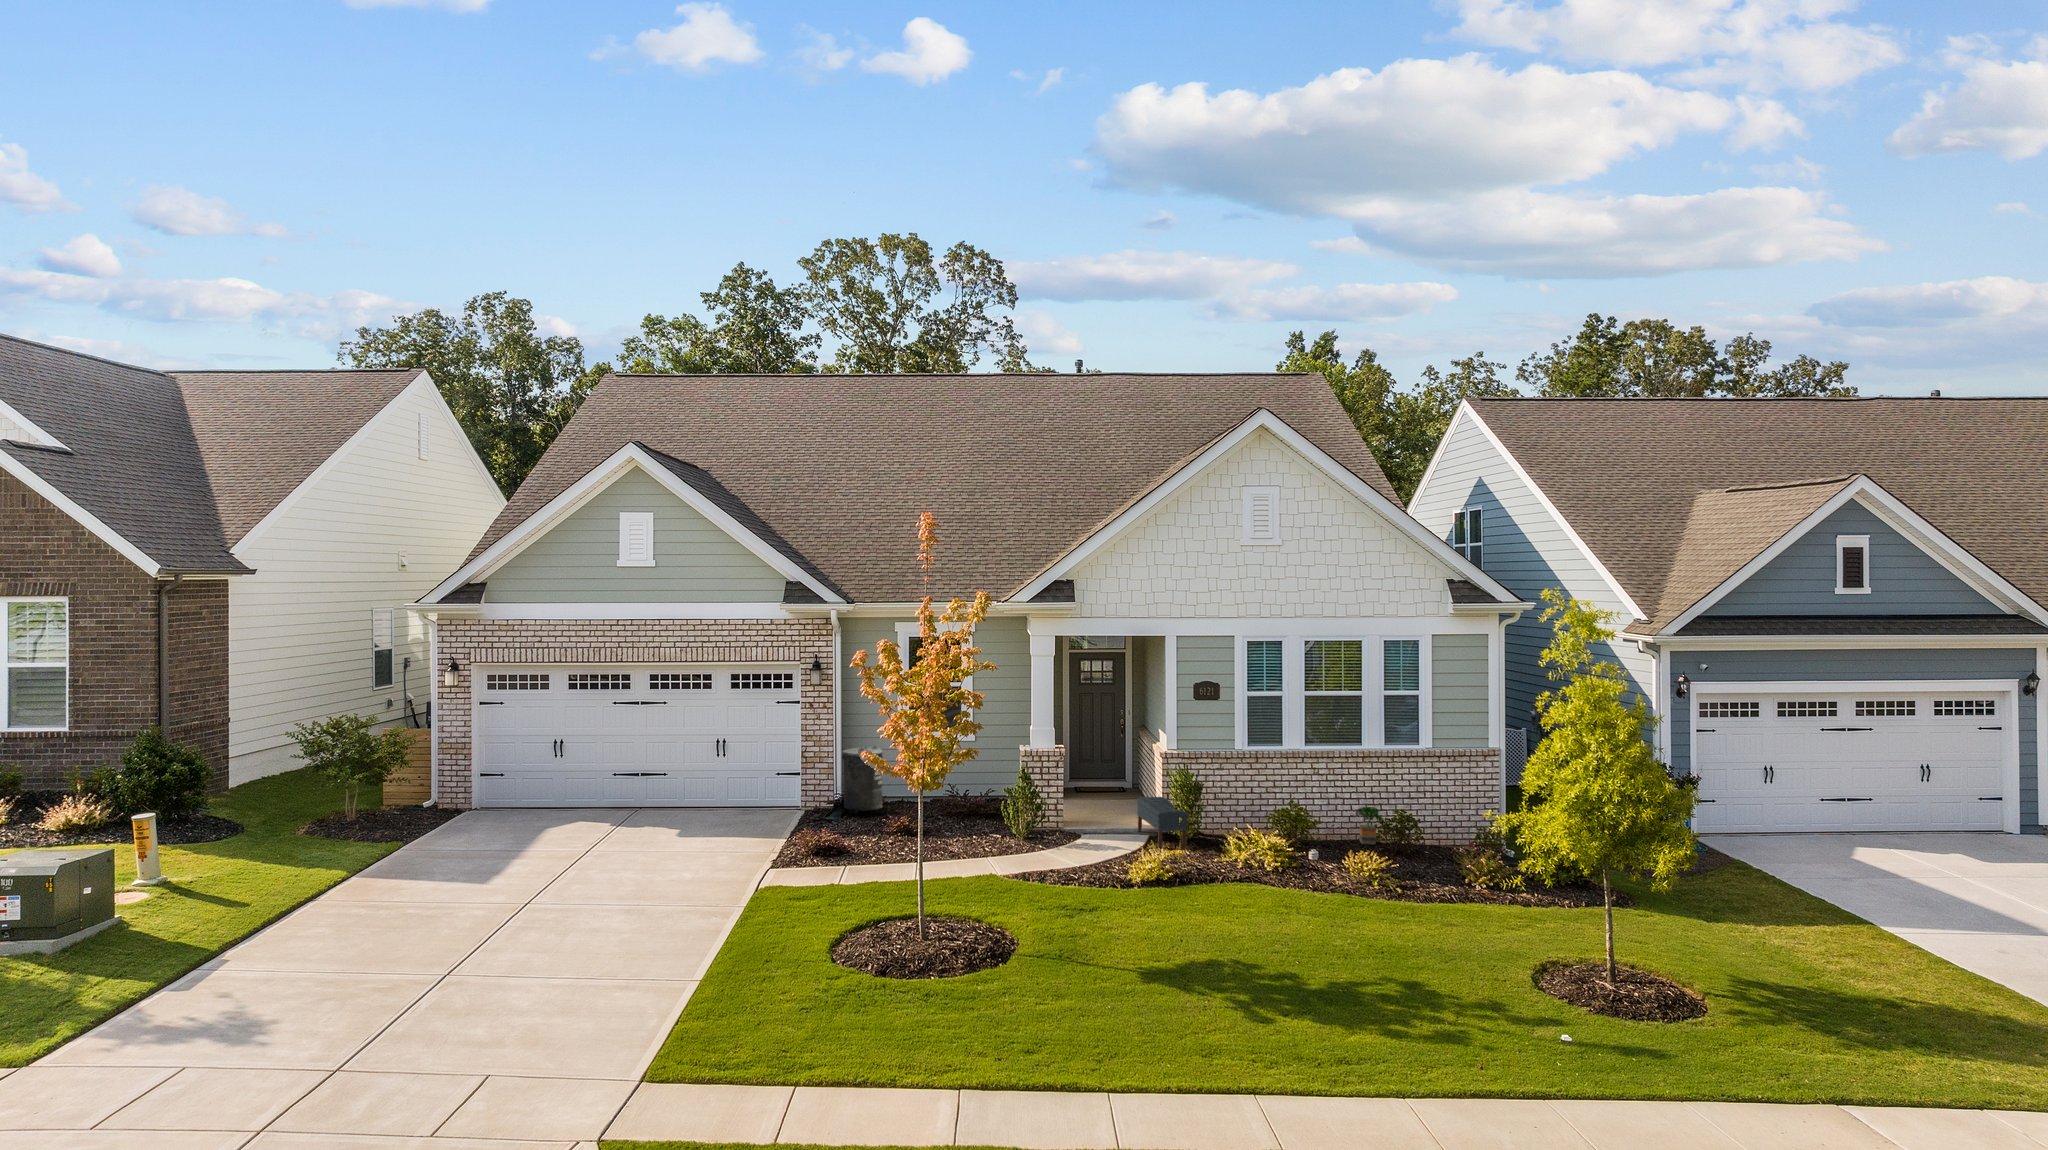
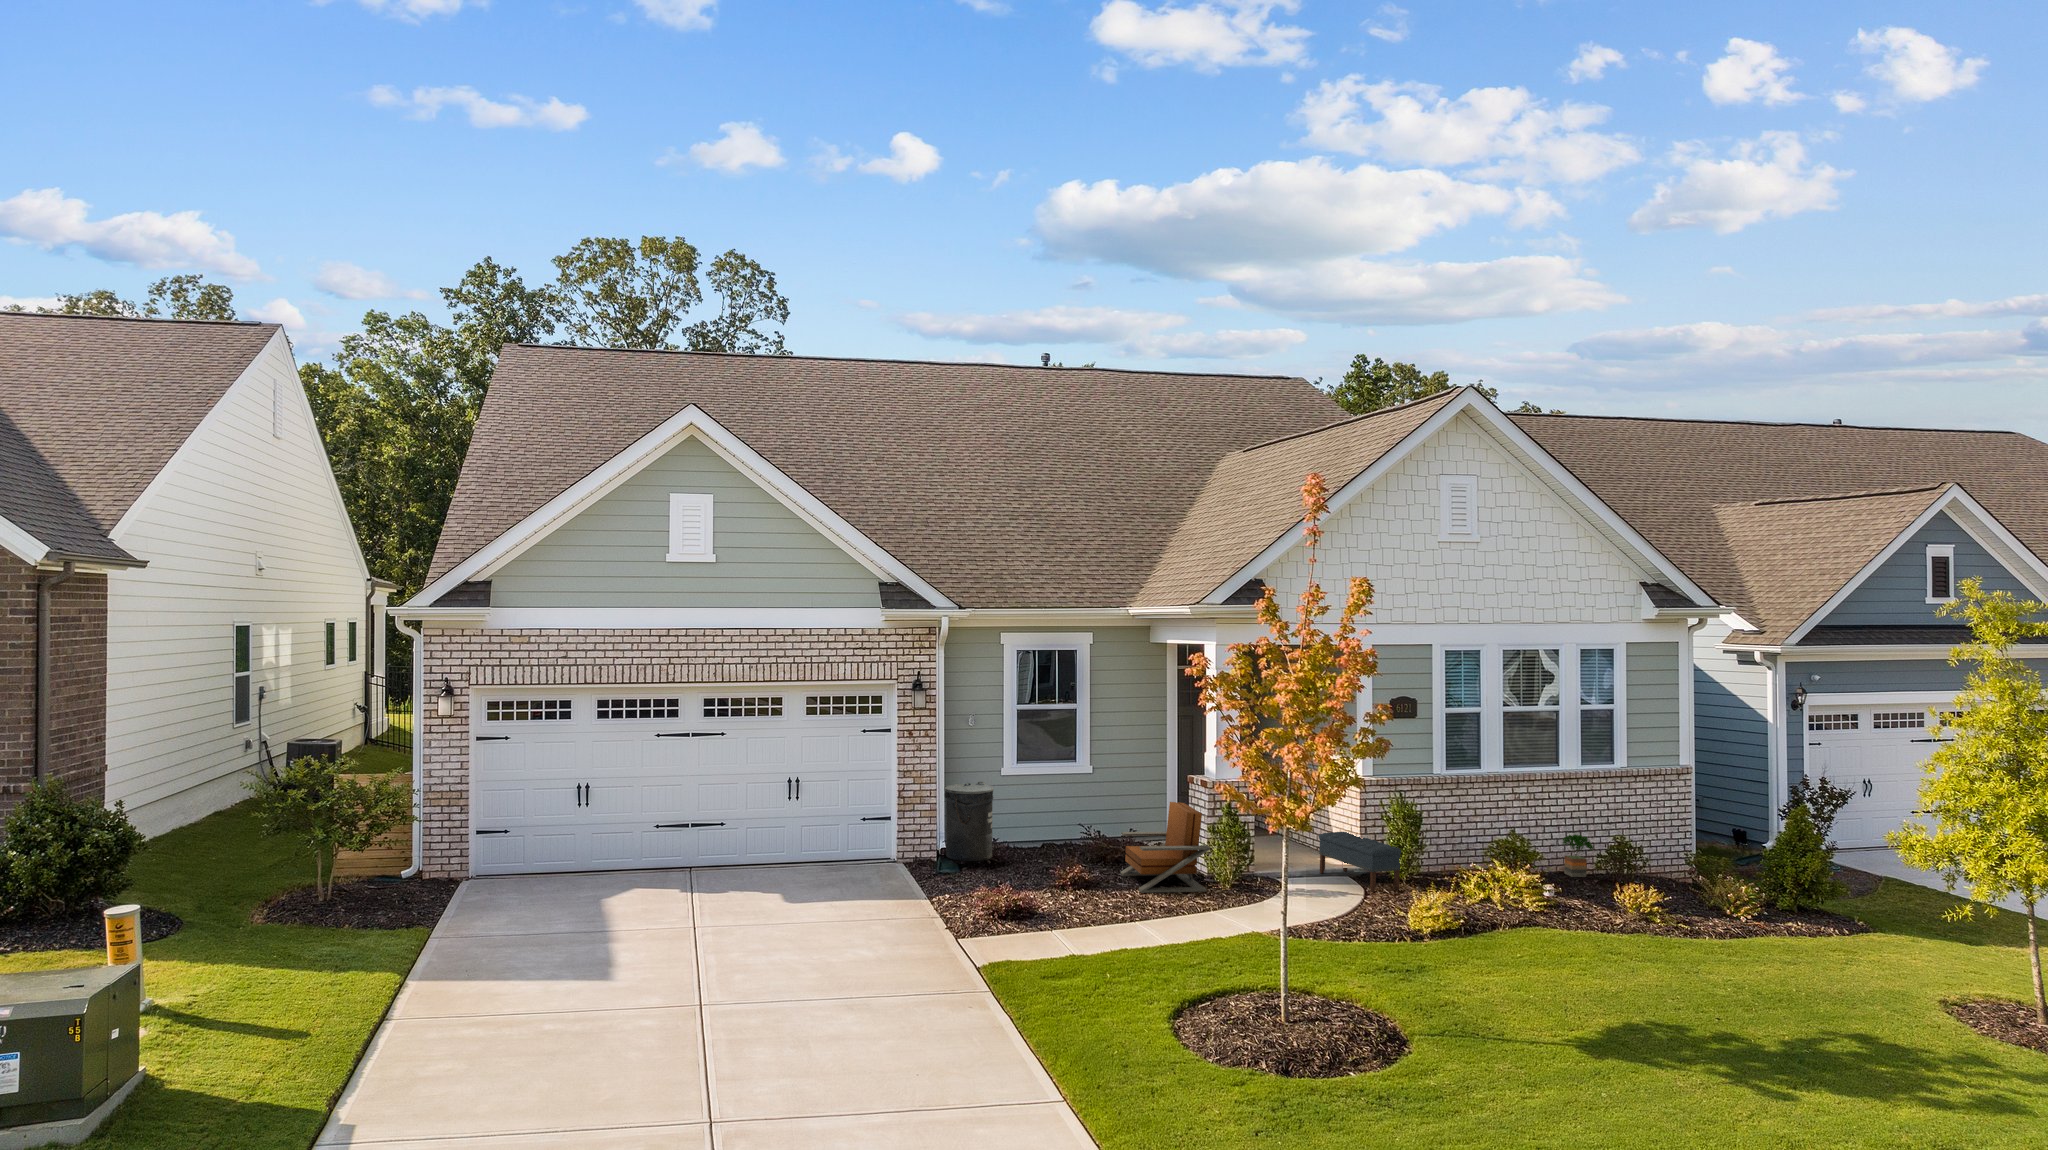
lounge chair: none [962,767,1022,841] -> present [1121,802,1210,893]

